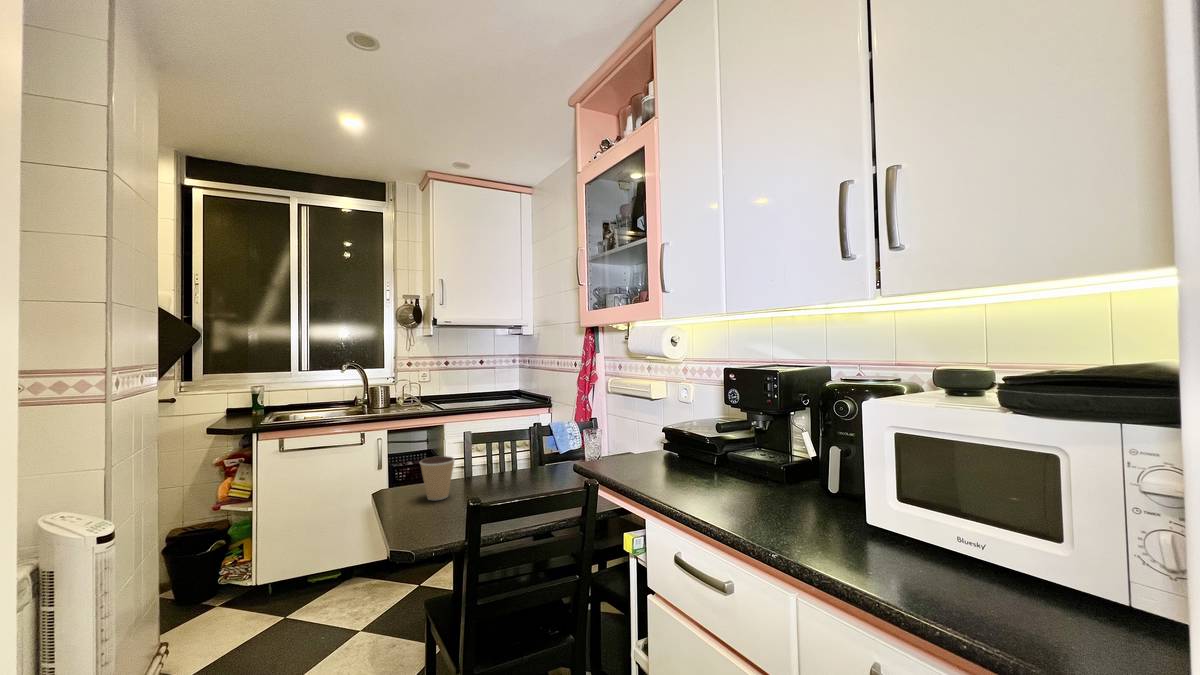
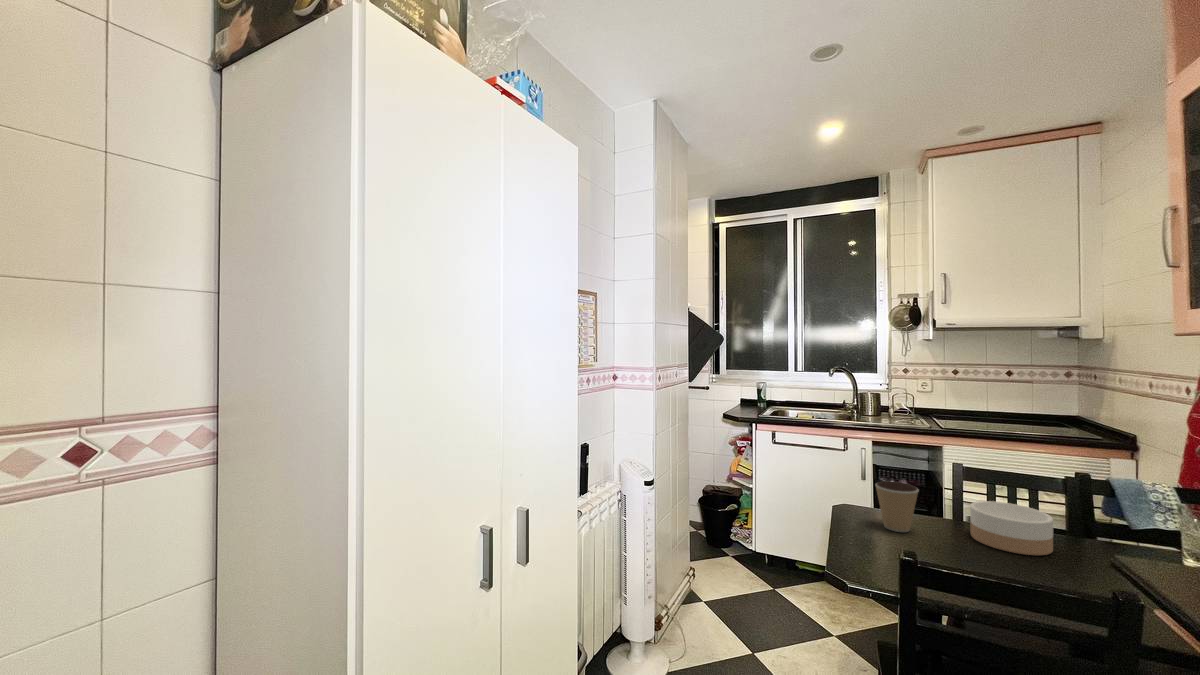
bowl: none [488,454,537,490] -> present [970,501,1053,555]

